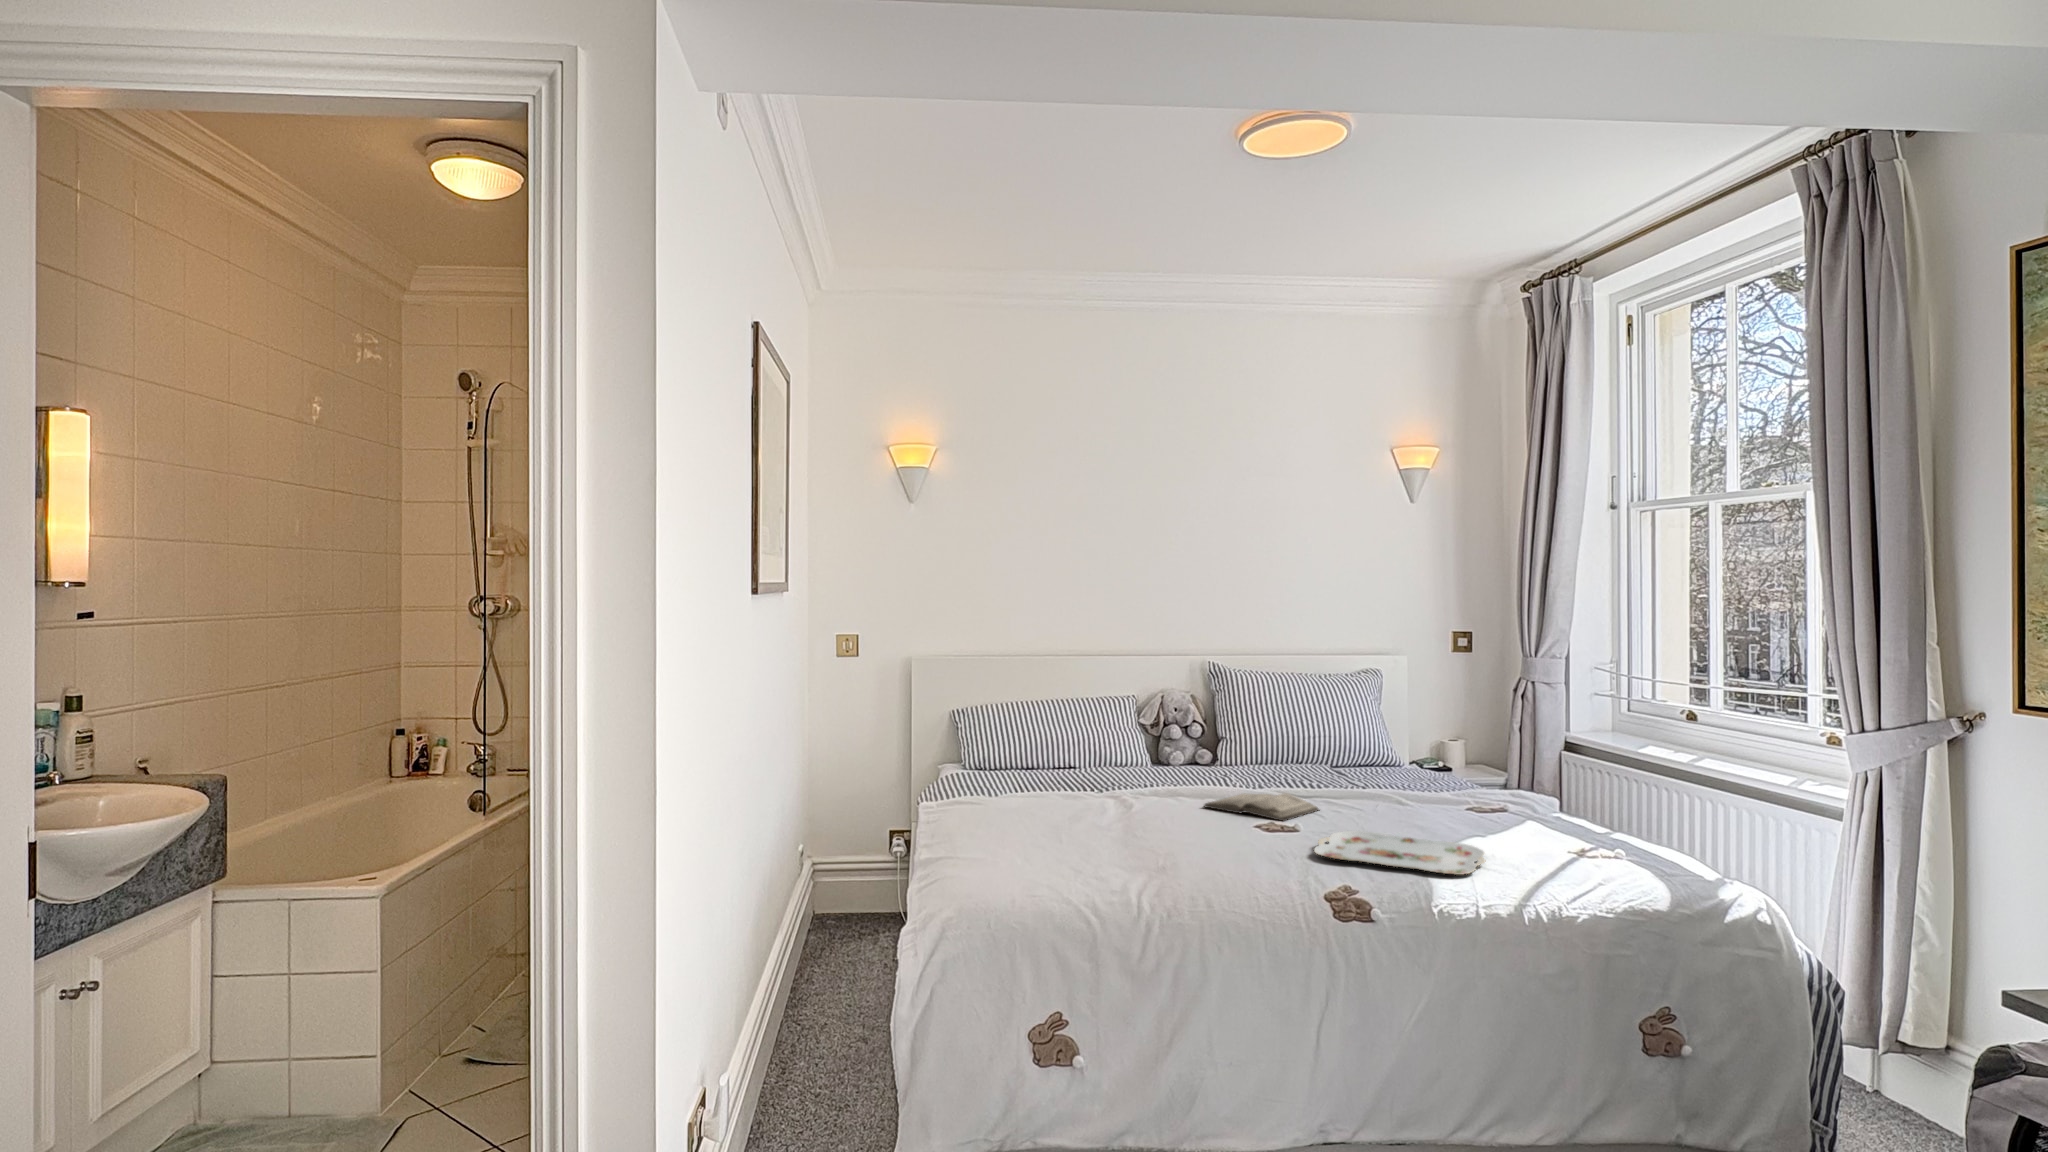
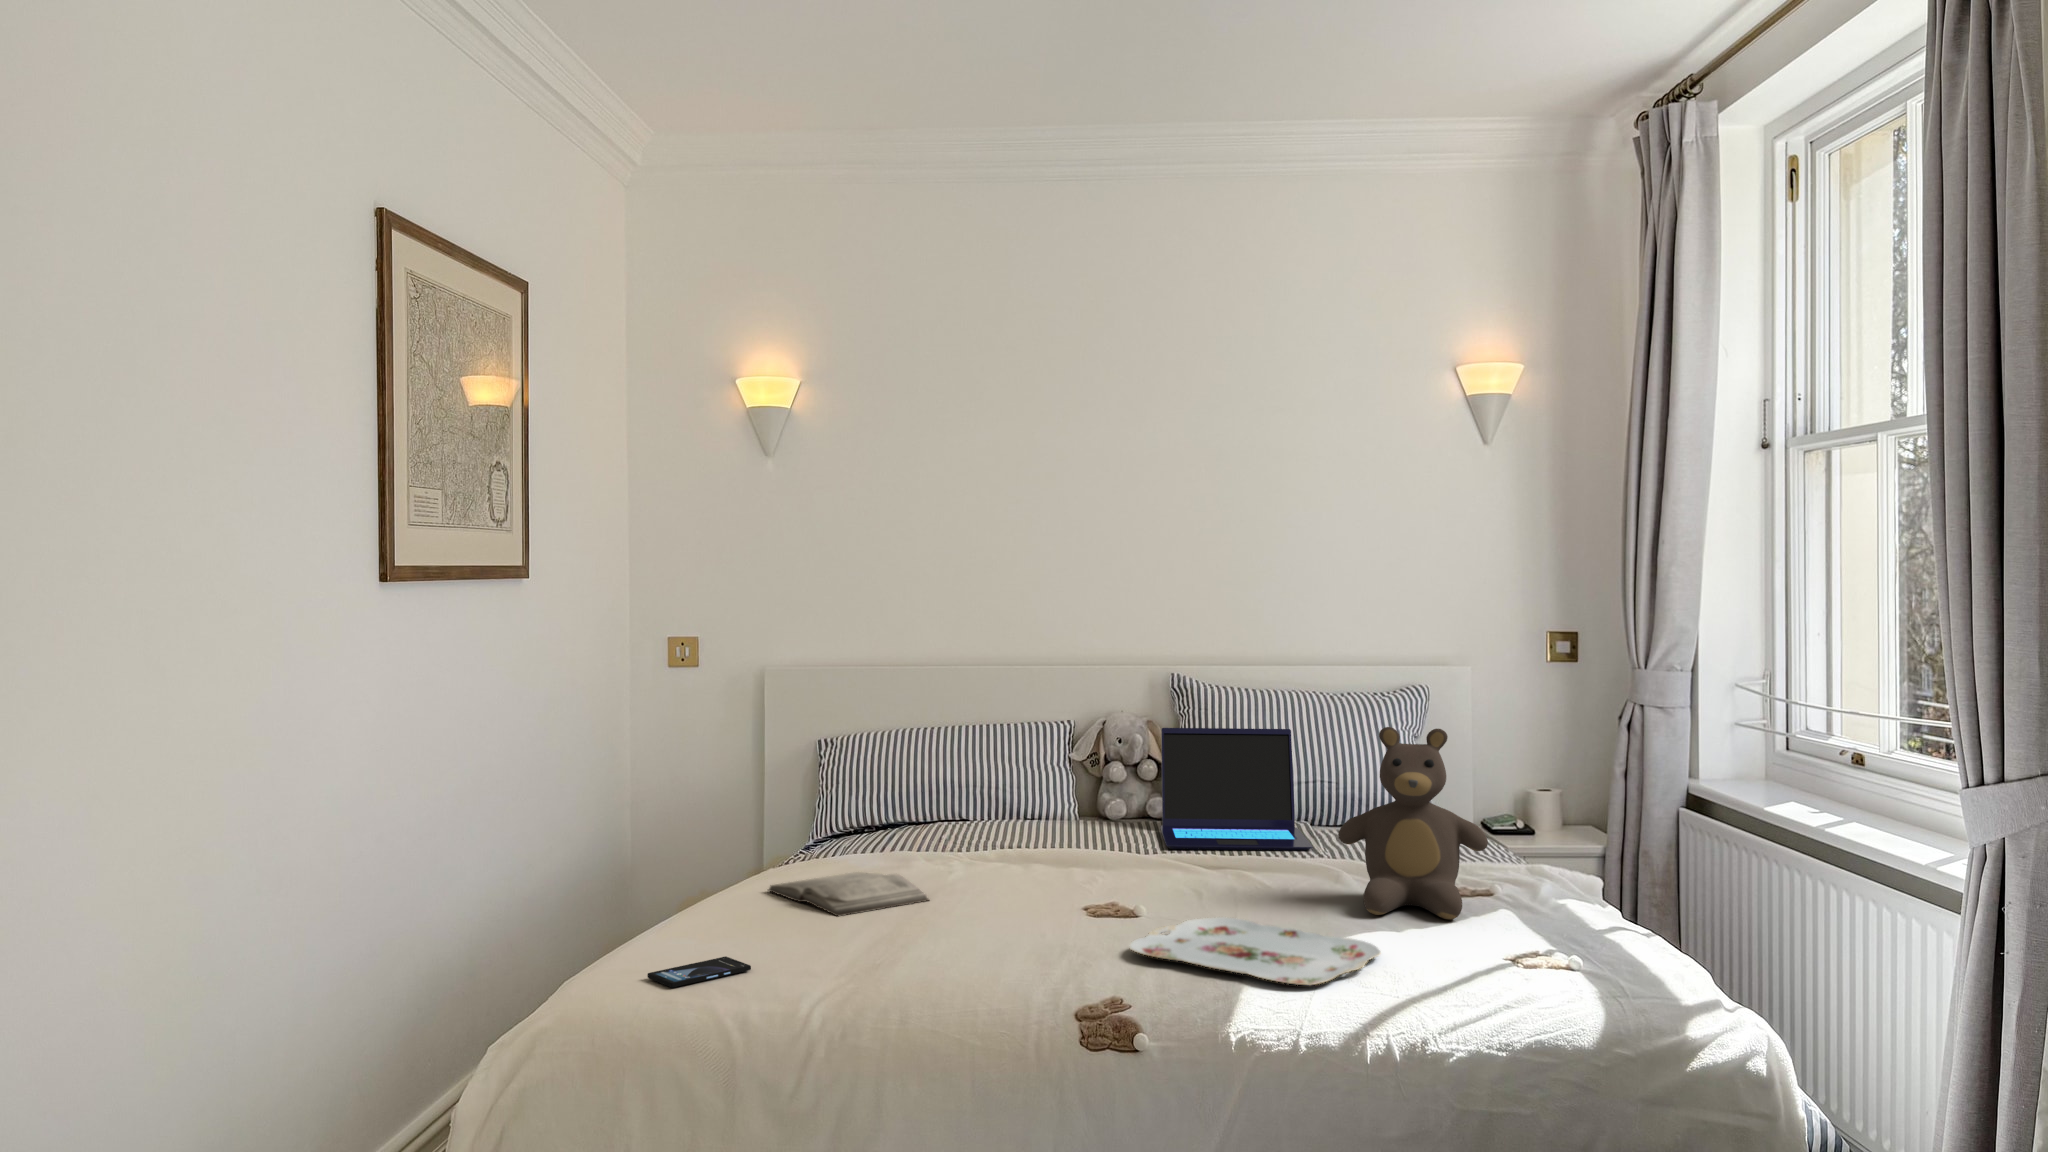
teddy bear: none [1403,697,1506,828] -> present [1338,727,1488,920]
laptop: none [1220,701,1345,786] -> present [1160,728,1313,851]
diary: present [1204,793,1319,821] -> present [768,872,929,916]
smartphone: none [1003,869,1070,892] -> present [647,956,751,988]

